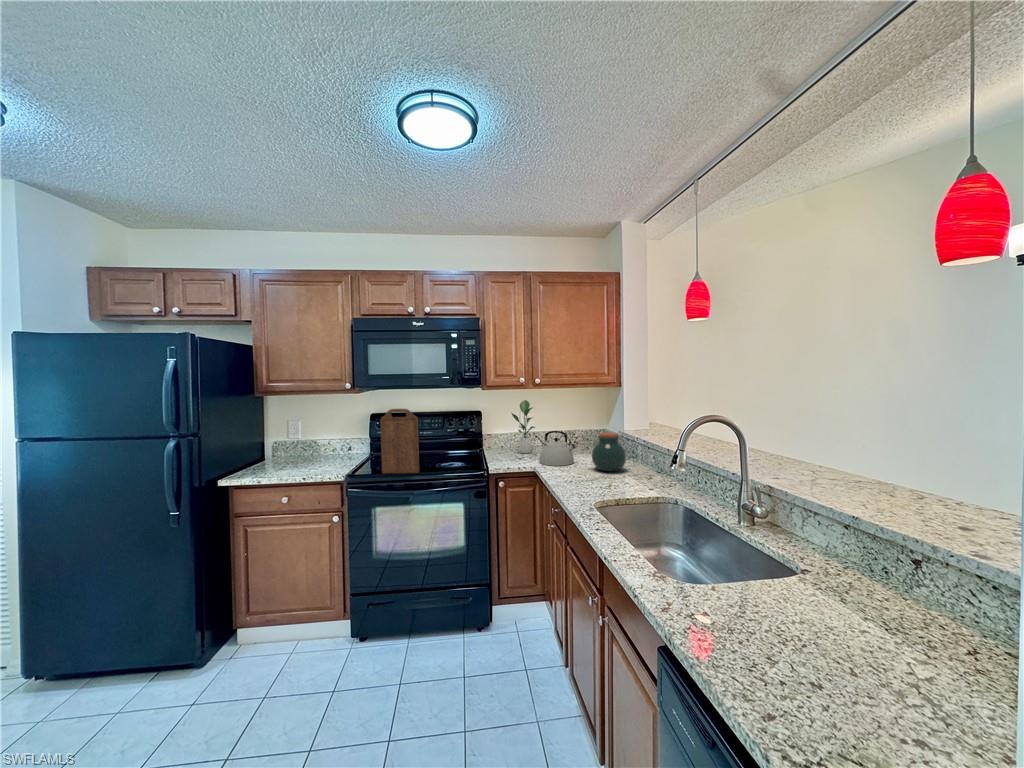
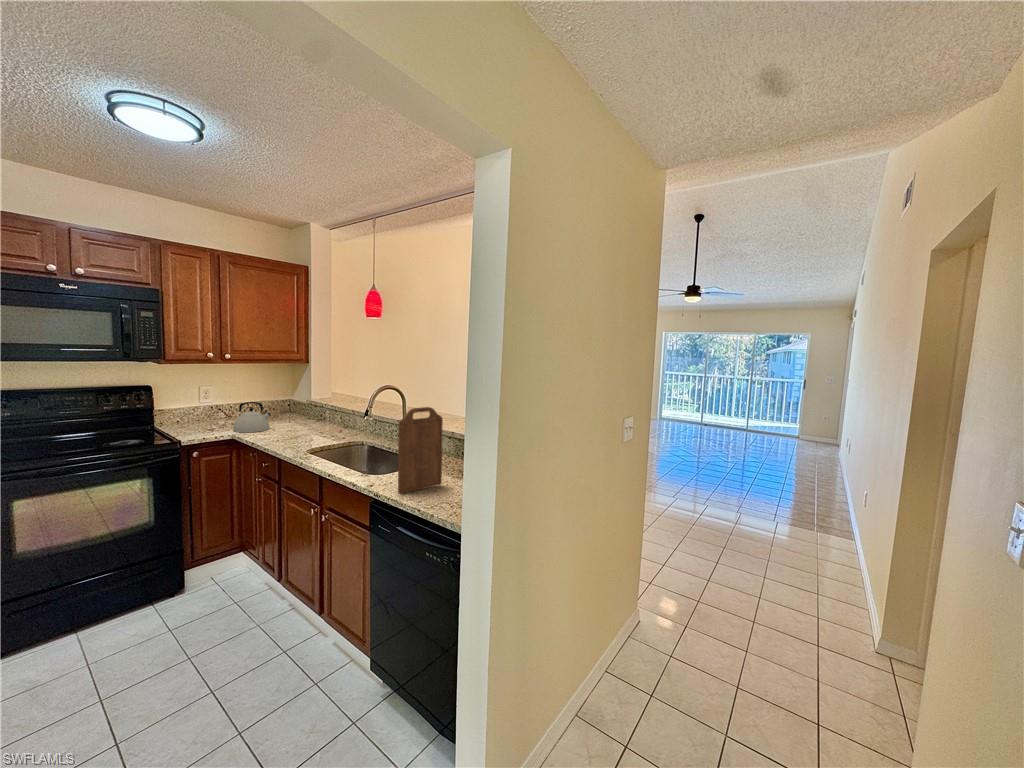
potted plant: present [512,400,535,453] -> none [193,374,224,426]
cutting board: present [380,409,419,474] -> present [398,407,443,494]
jar: present [592,432,626,471] -> none [289,401,319,431]

